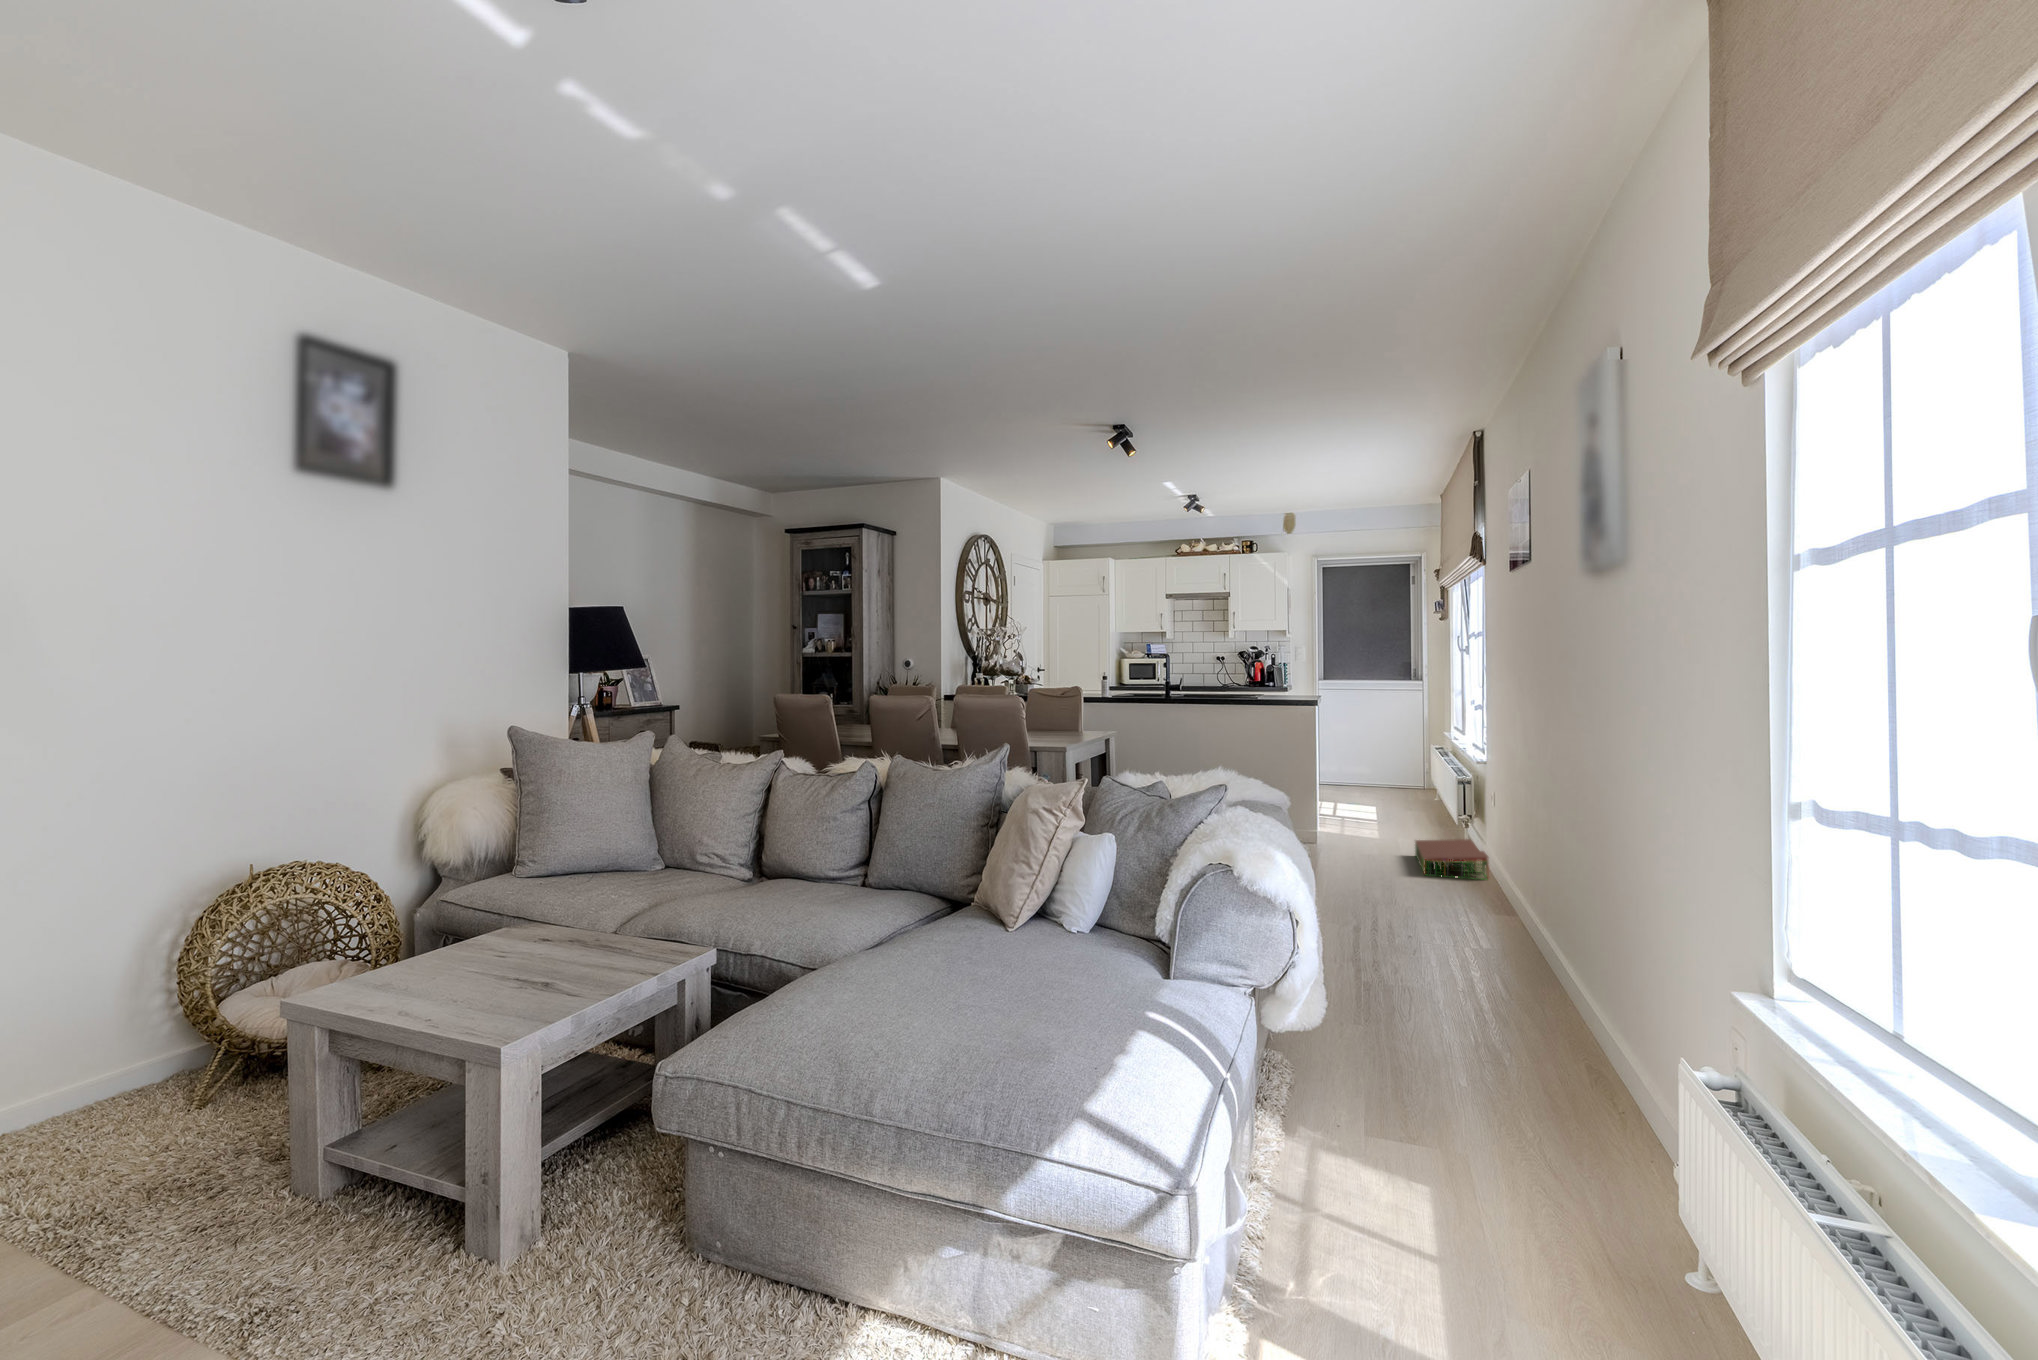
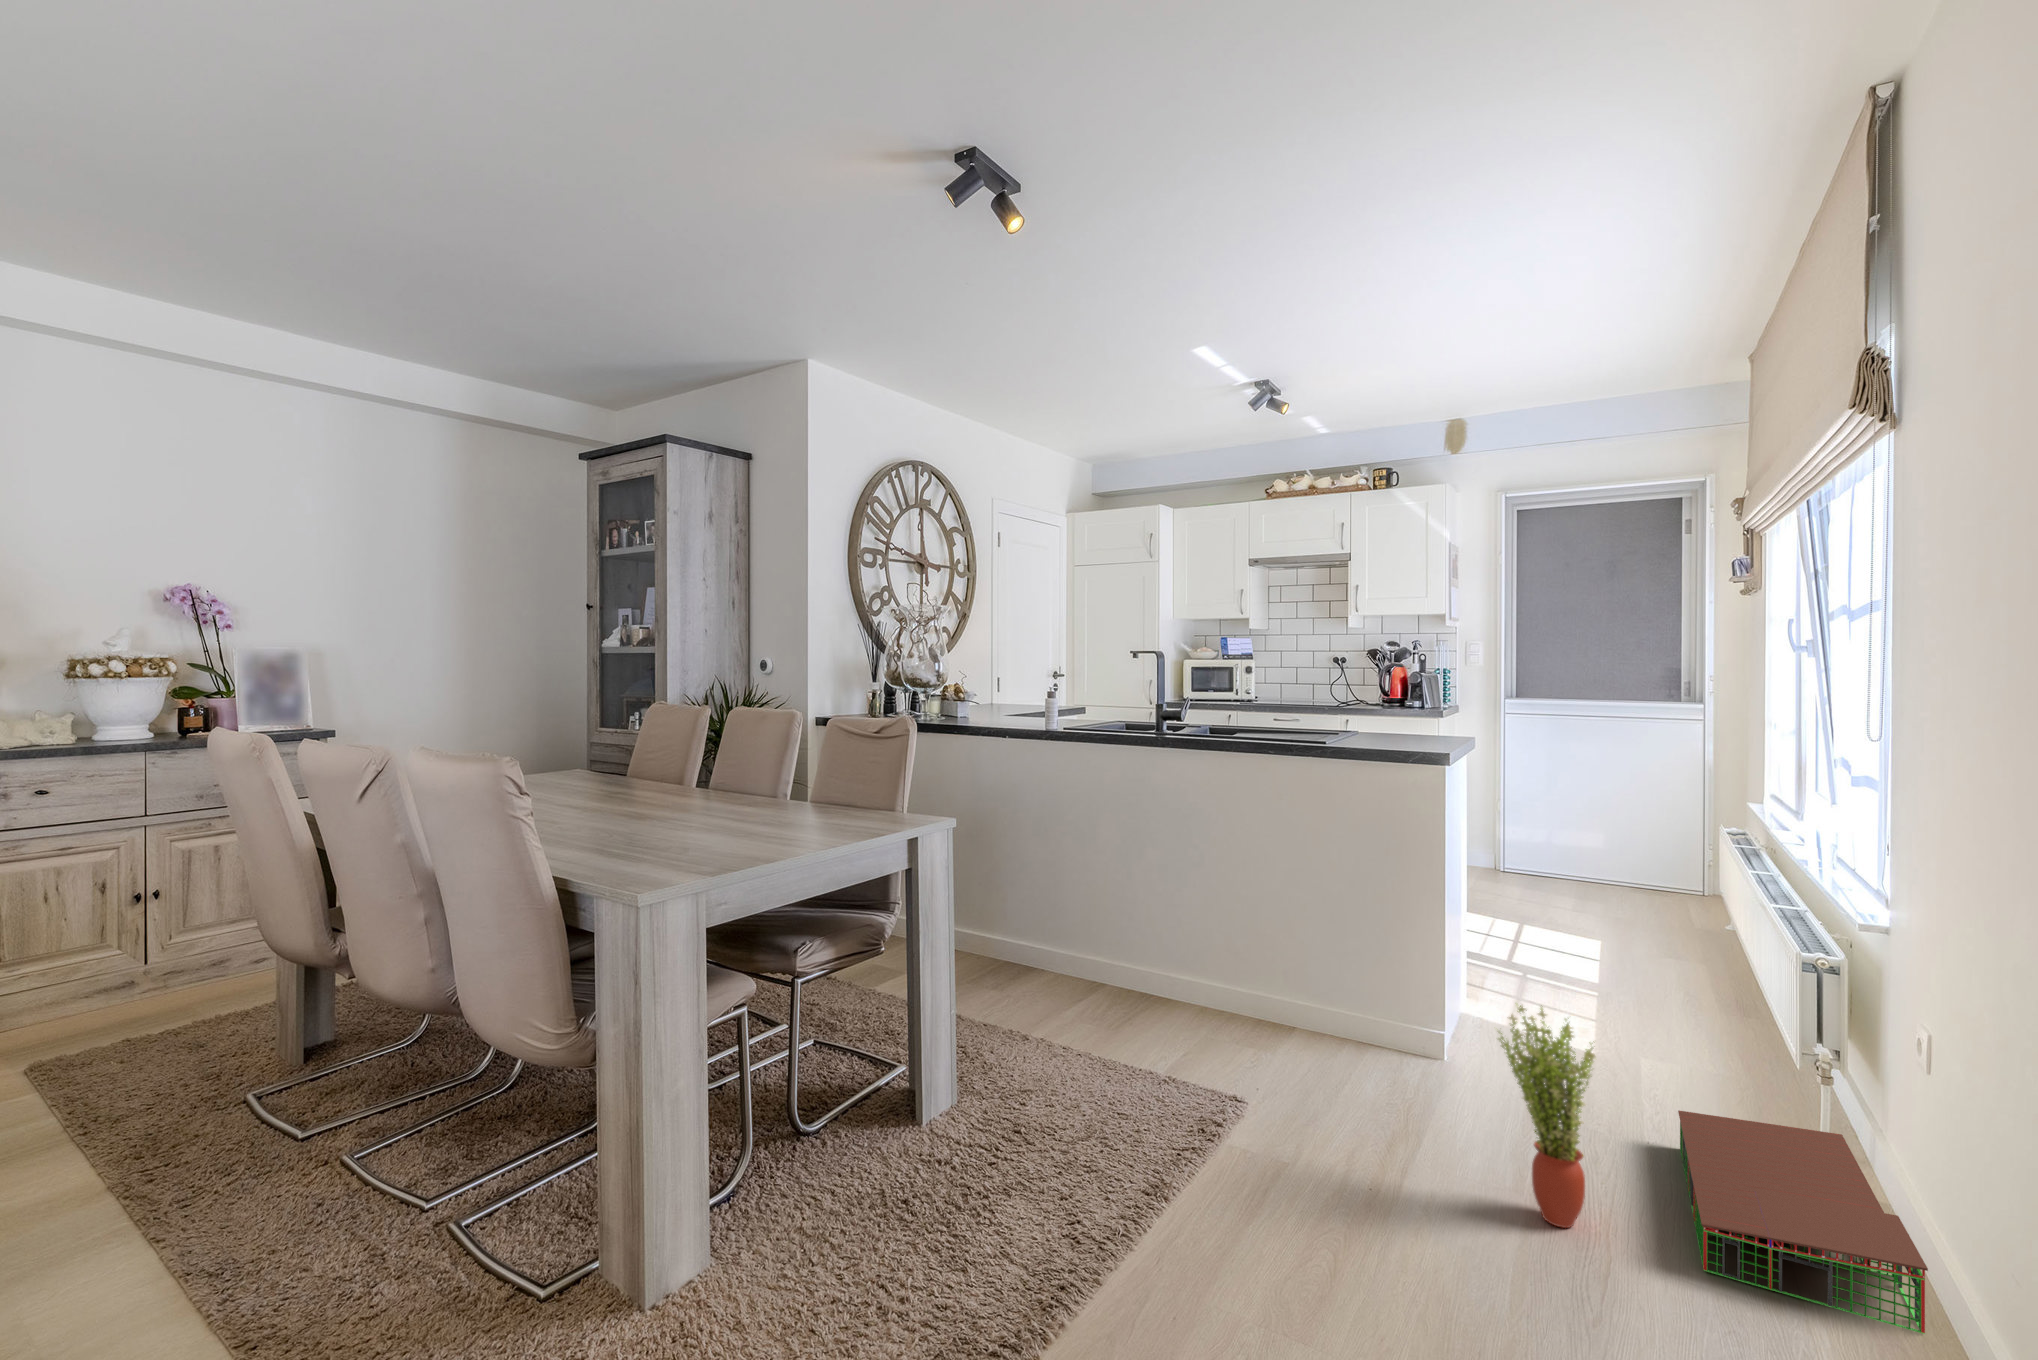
potted plant: none [1352,790,1389,872] -> present [1499,1005,1595,1228]

